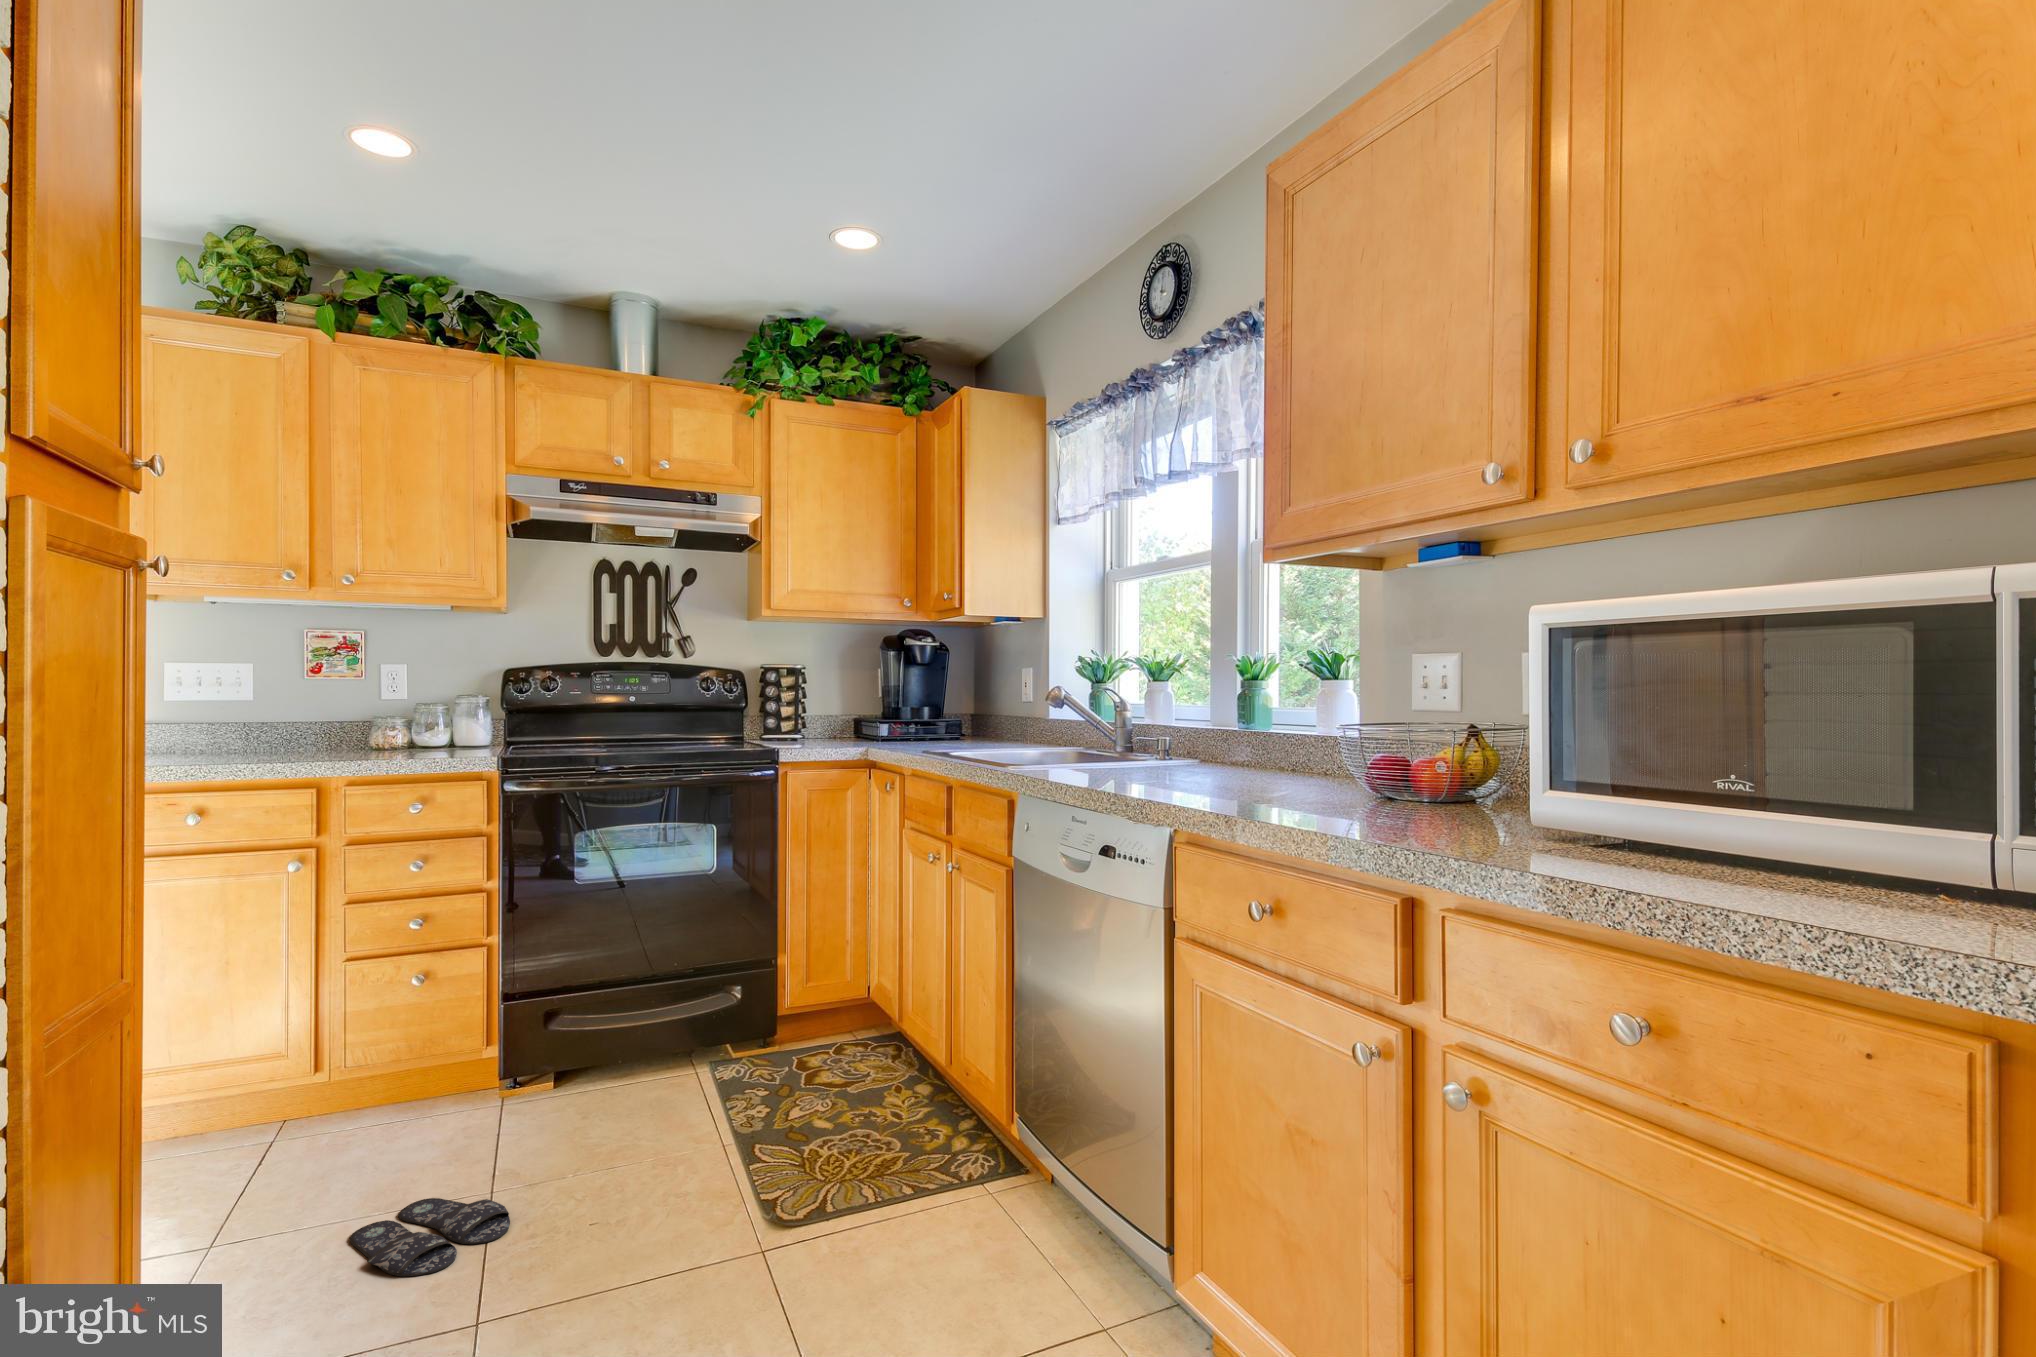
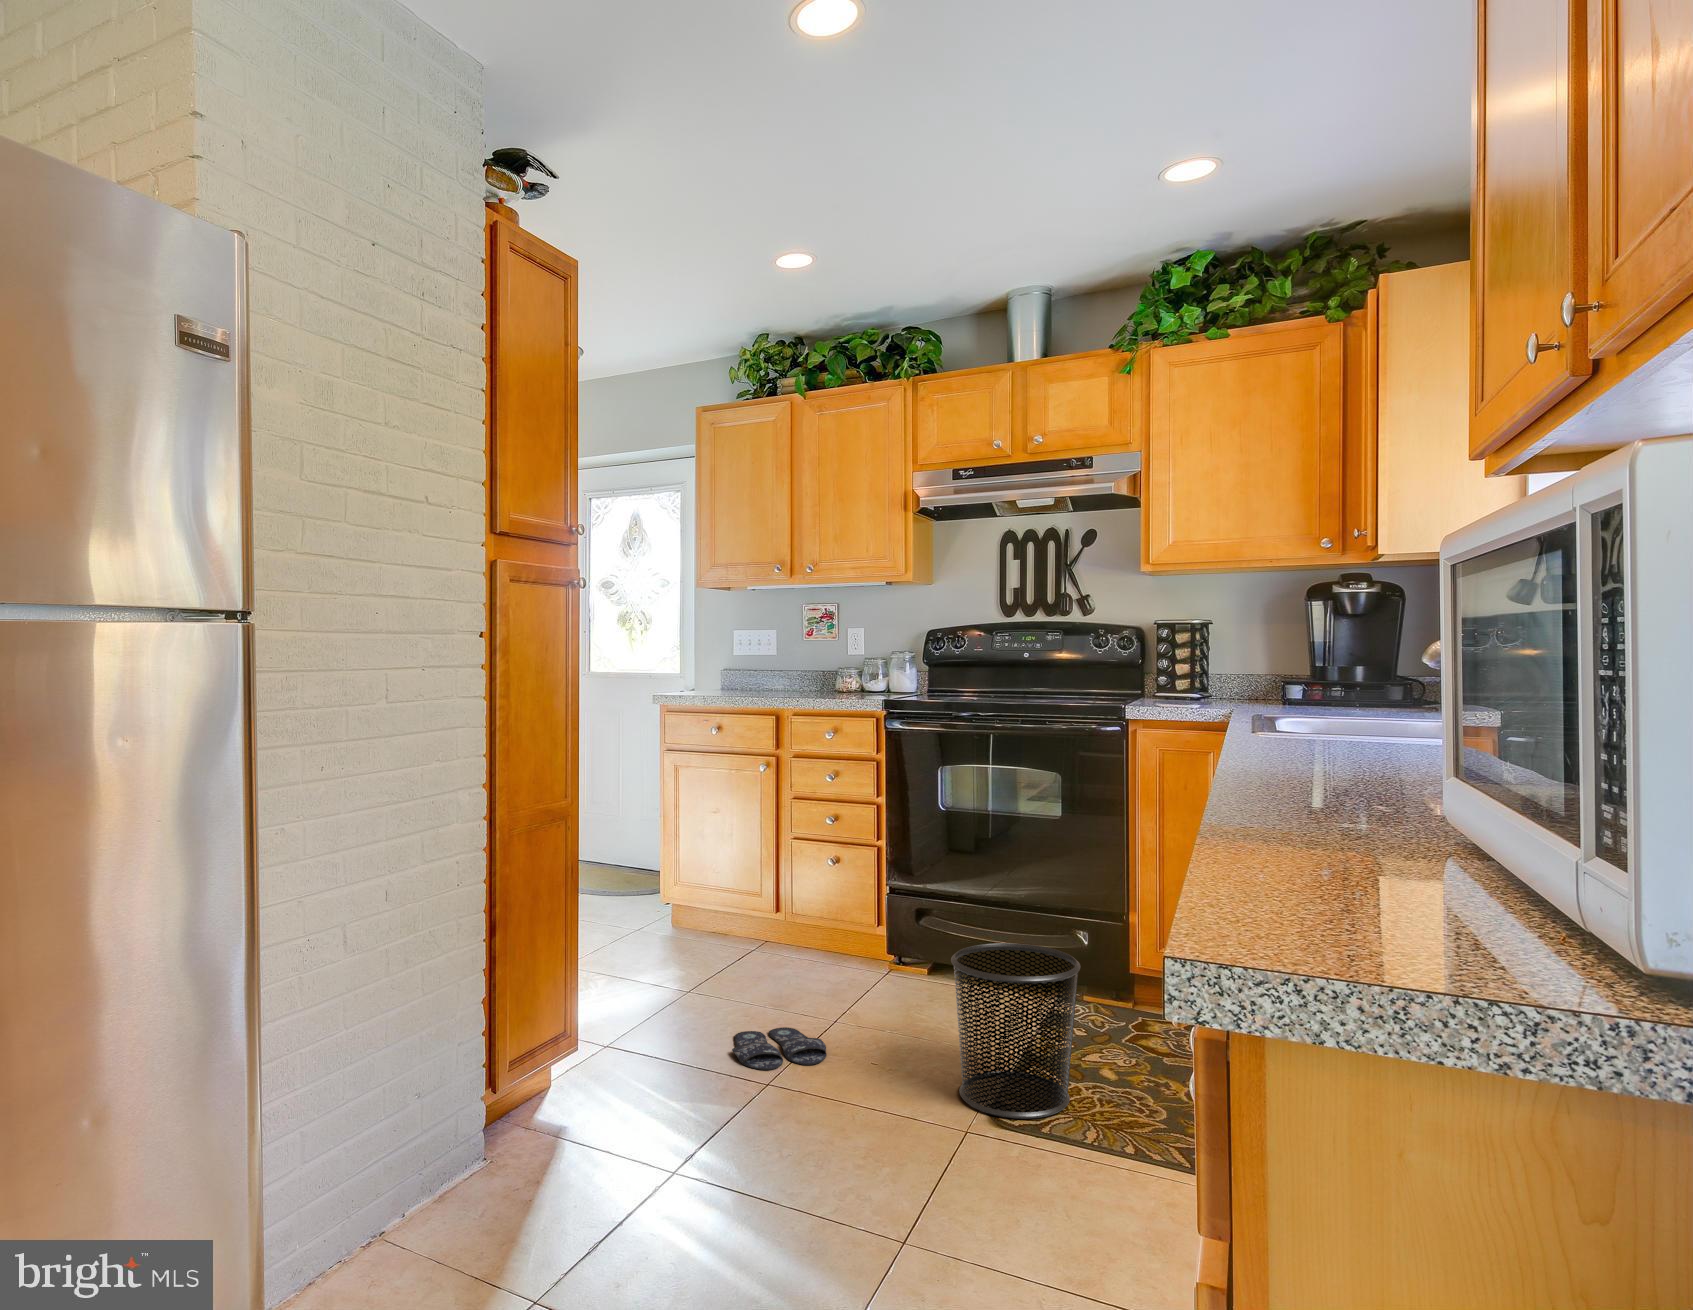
waste bin: none [691,1015,832,1214] -> present [951,943,1081,1119]

